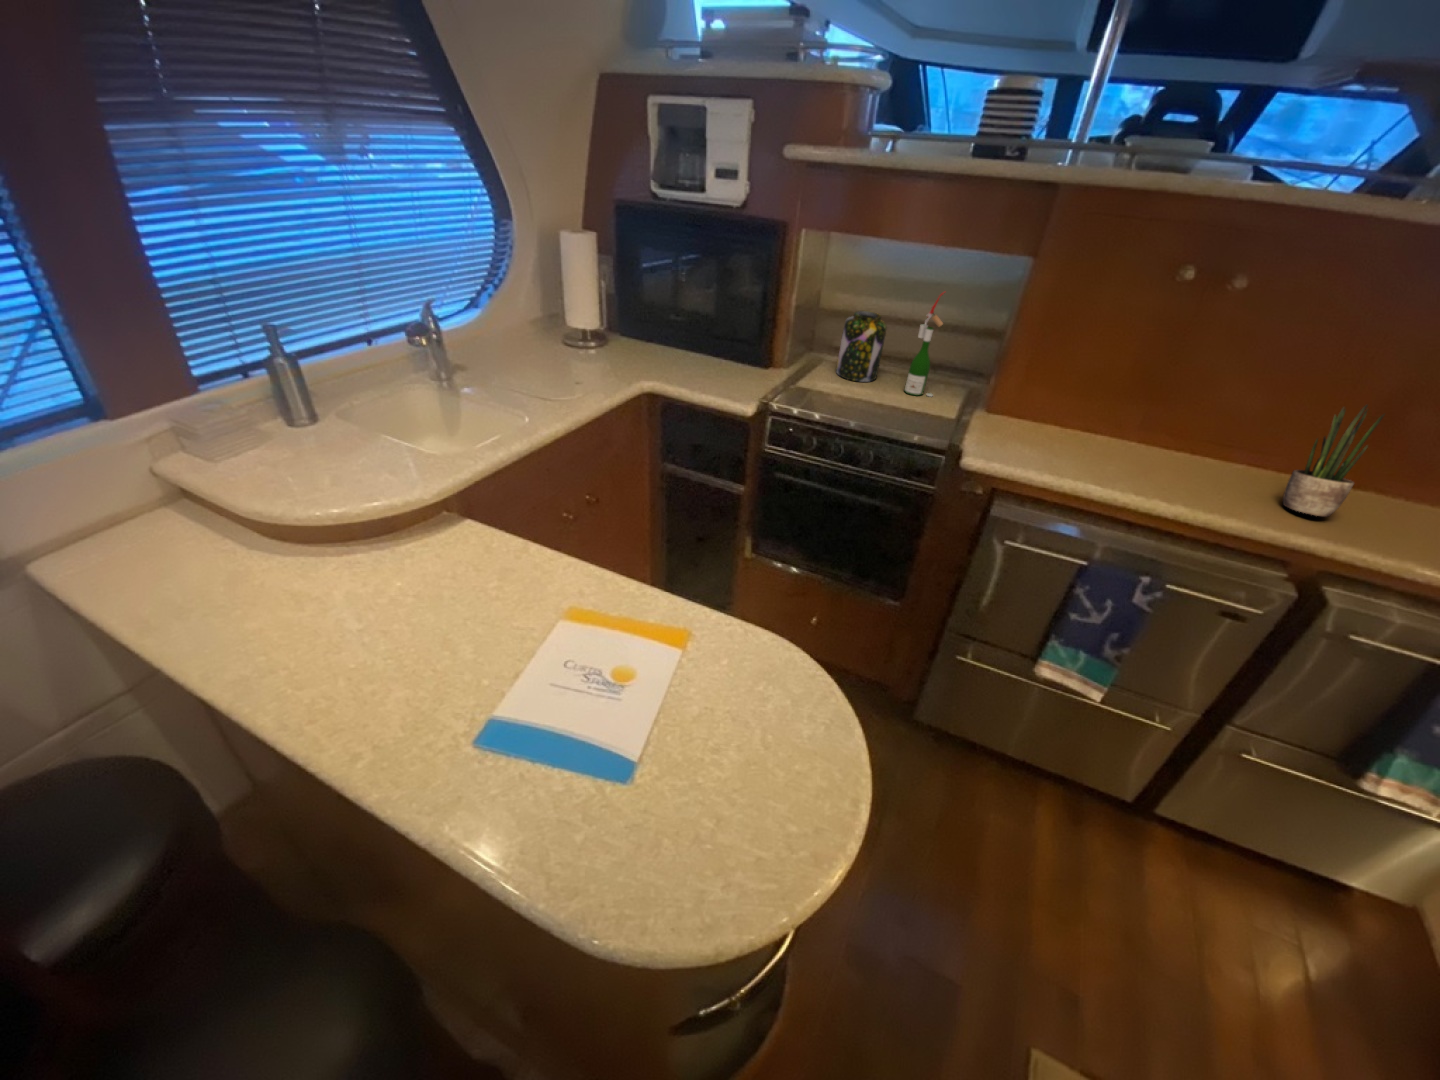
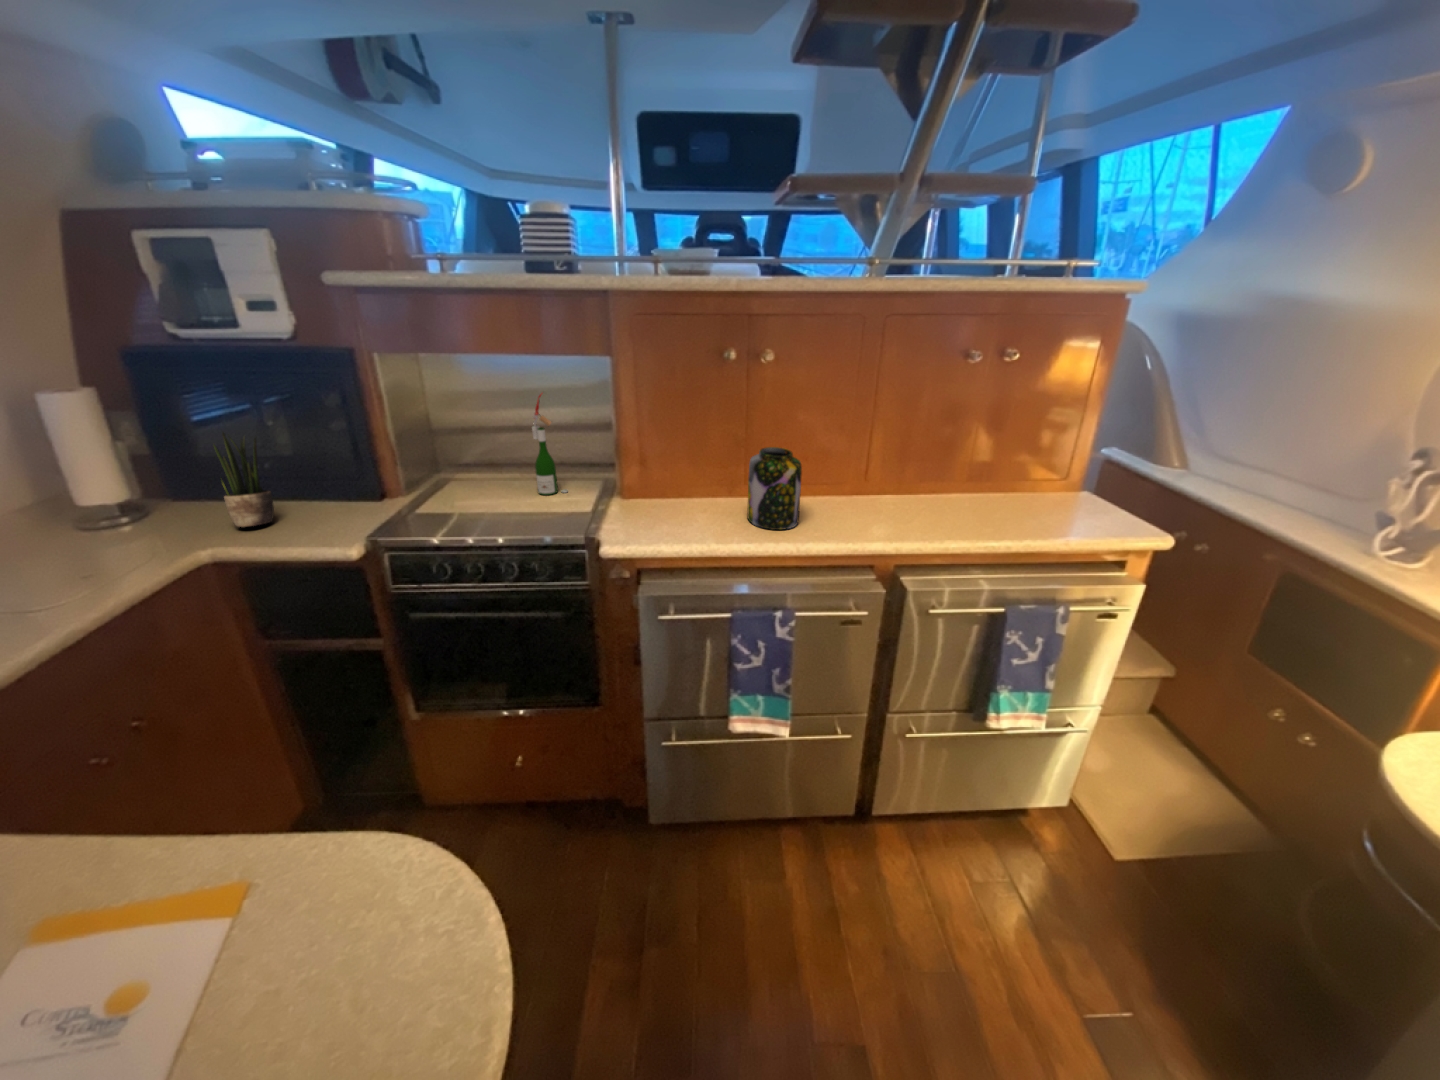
jar: present [836,311,887,382] -> present [747,447,802,530]
potted plant: present [1283,405,1384,516] -> present [214,432,274,527]

